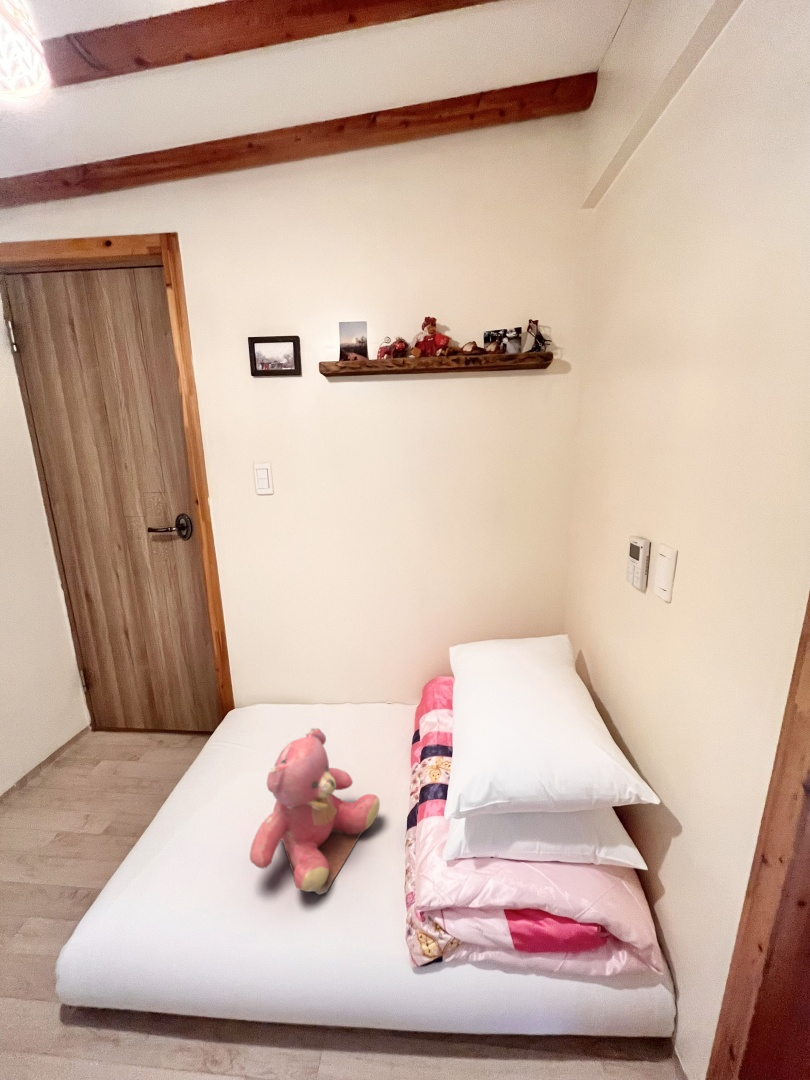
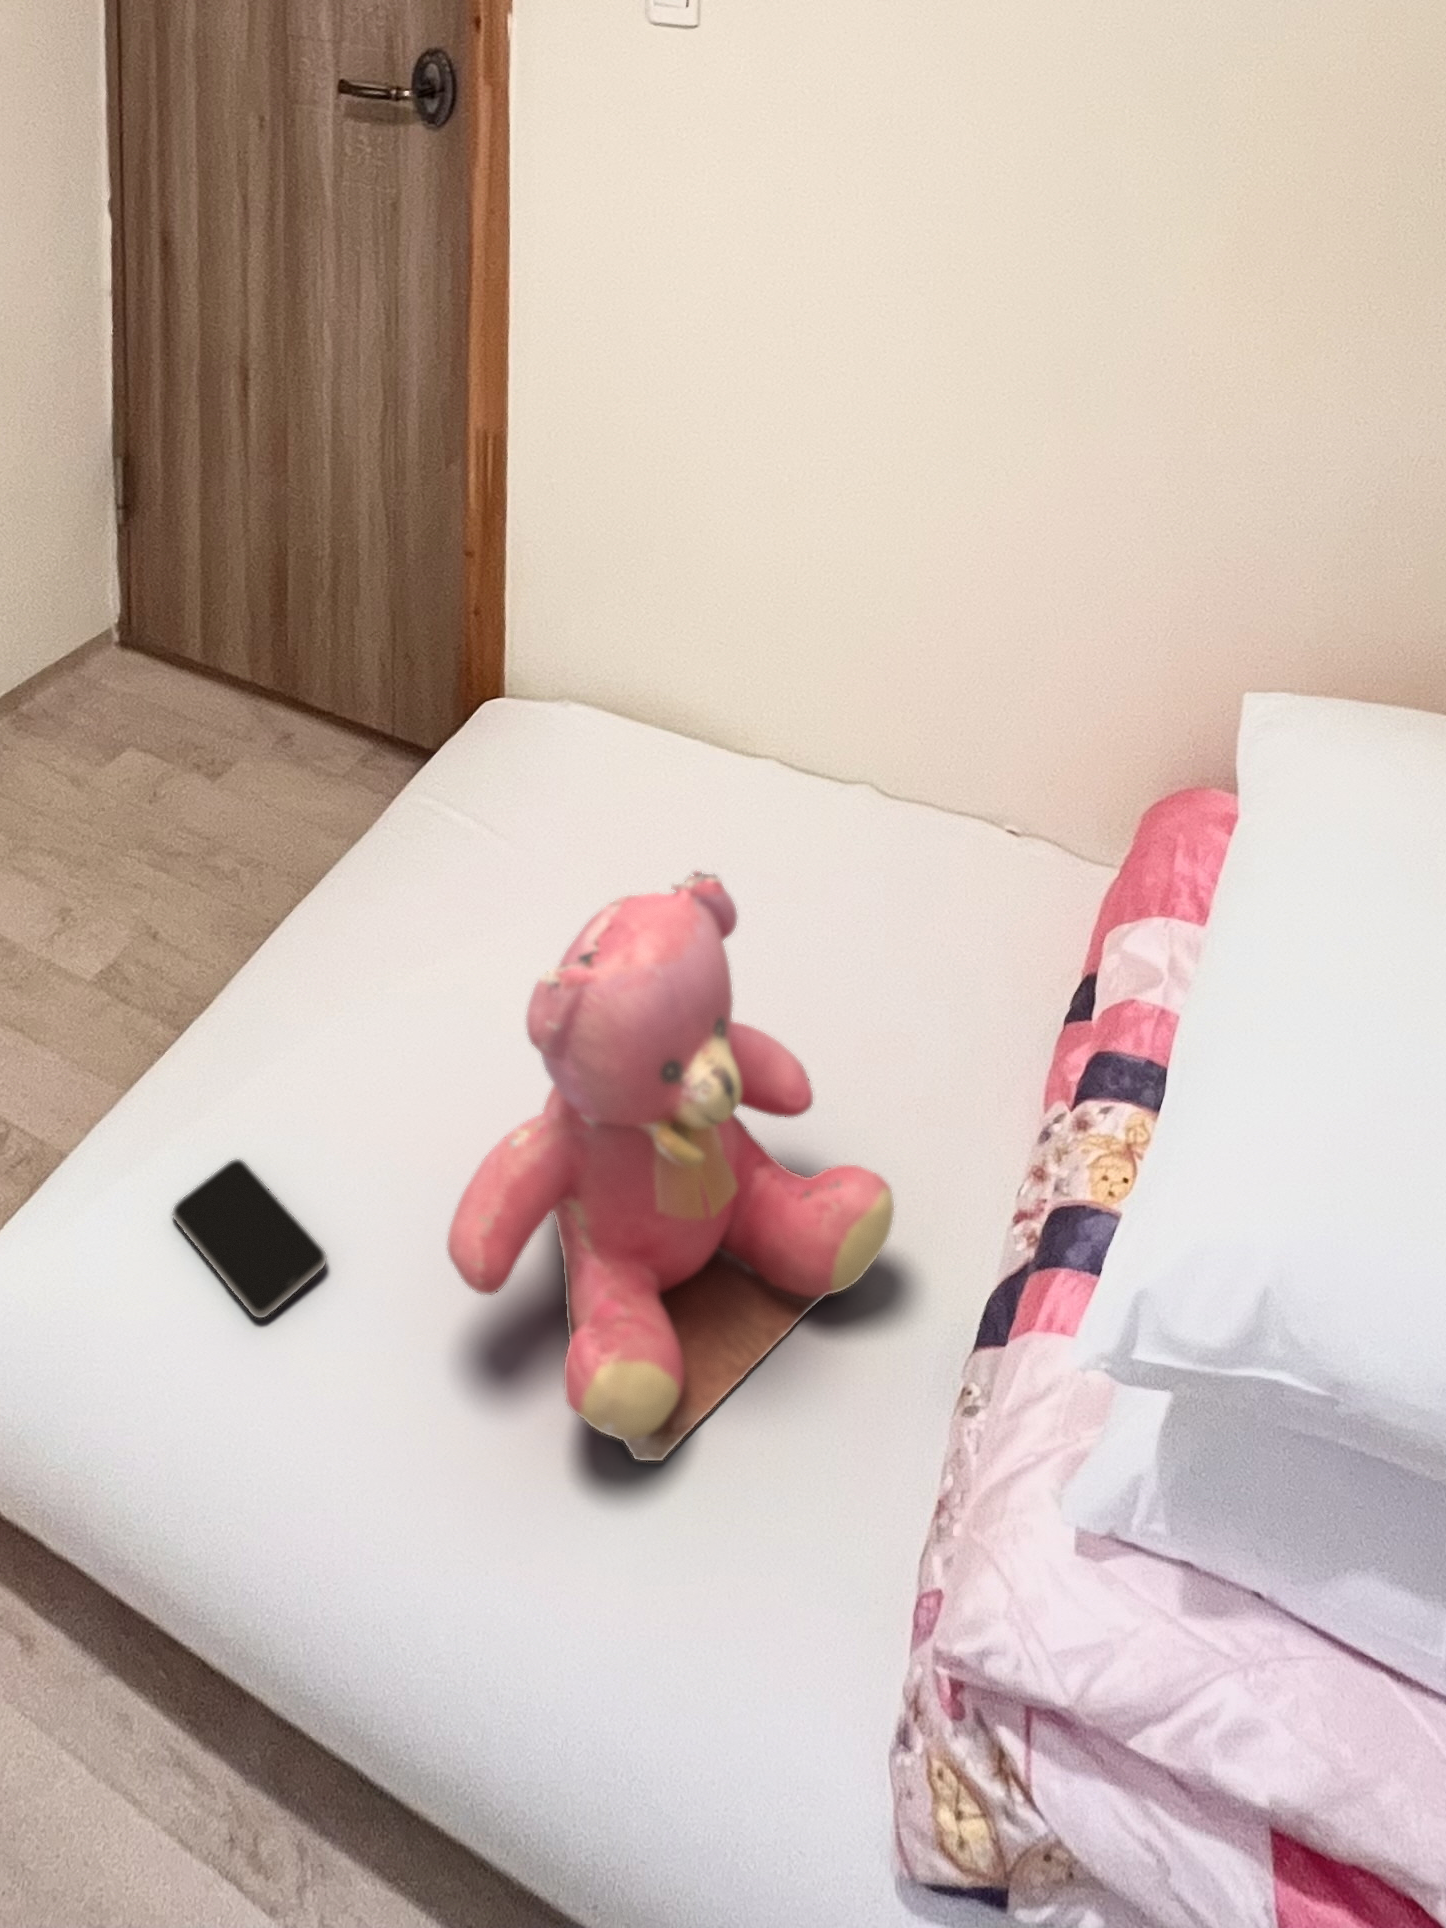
smartphone: none [149,861,208,905] -> present [172,1159,326,1318]

